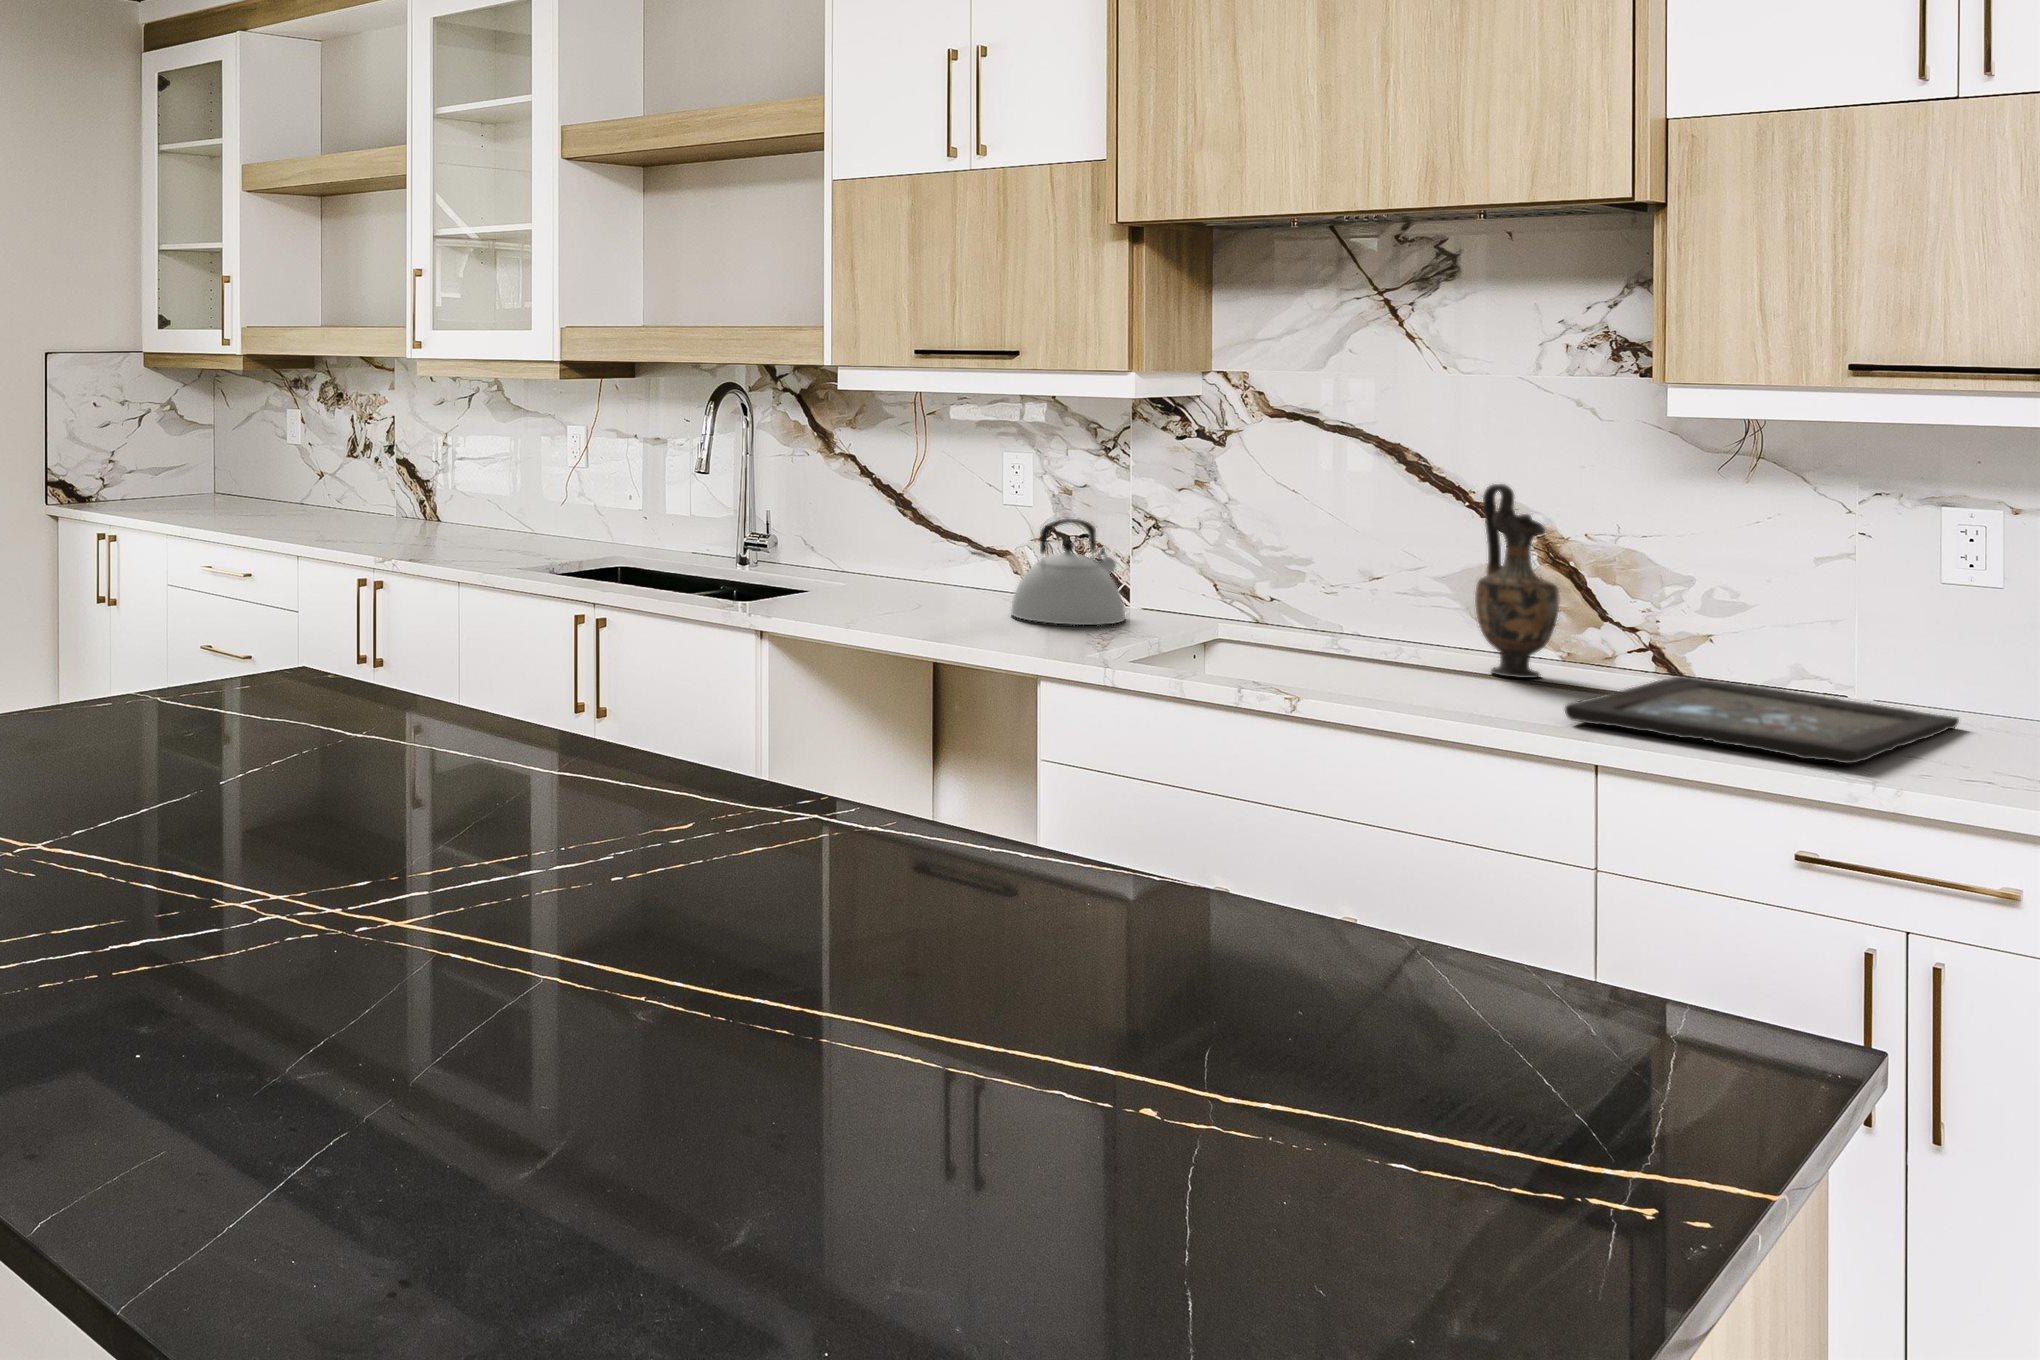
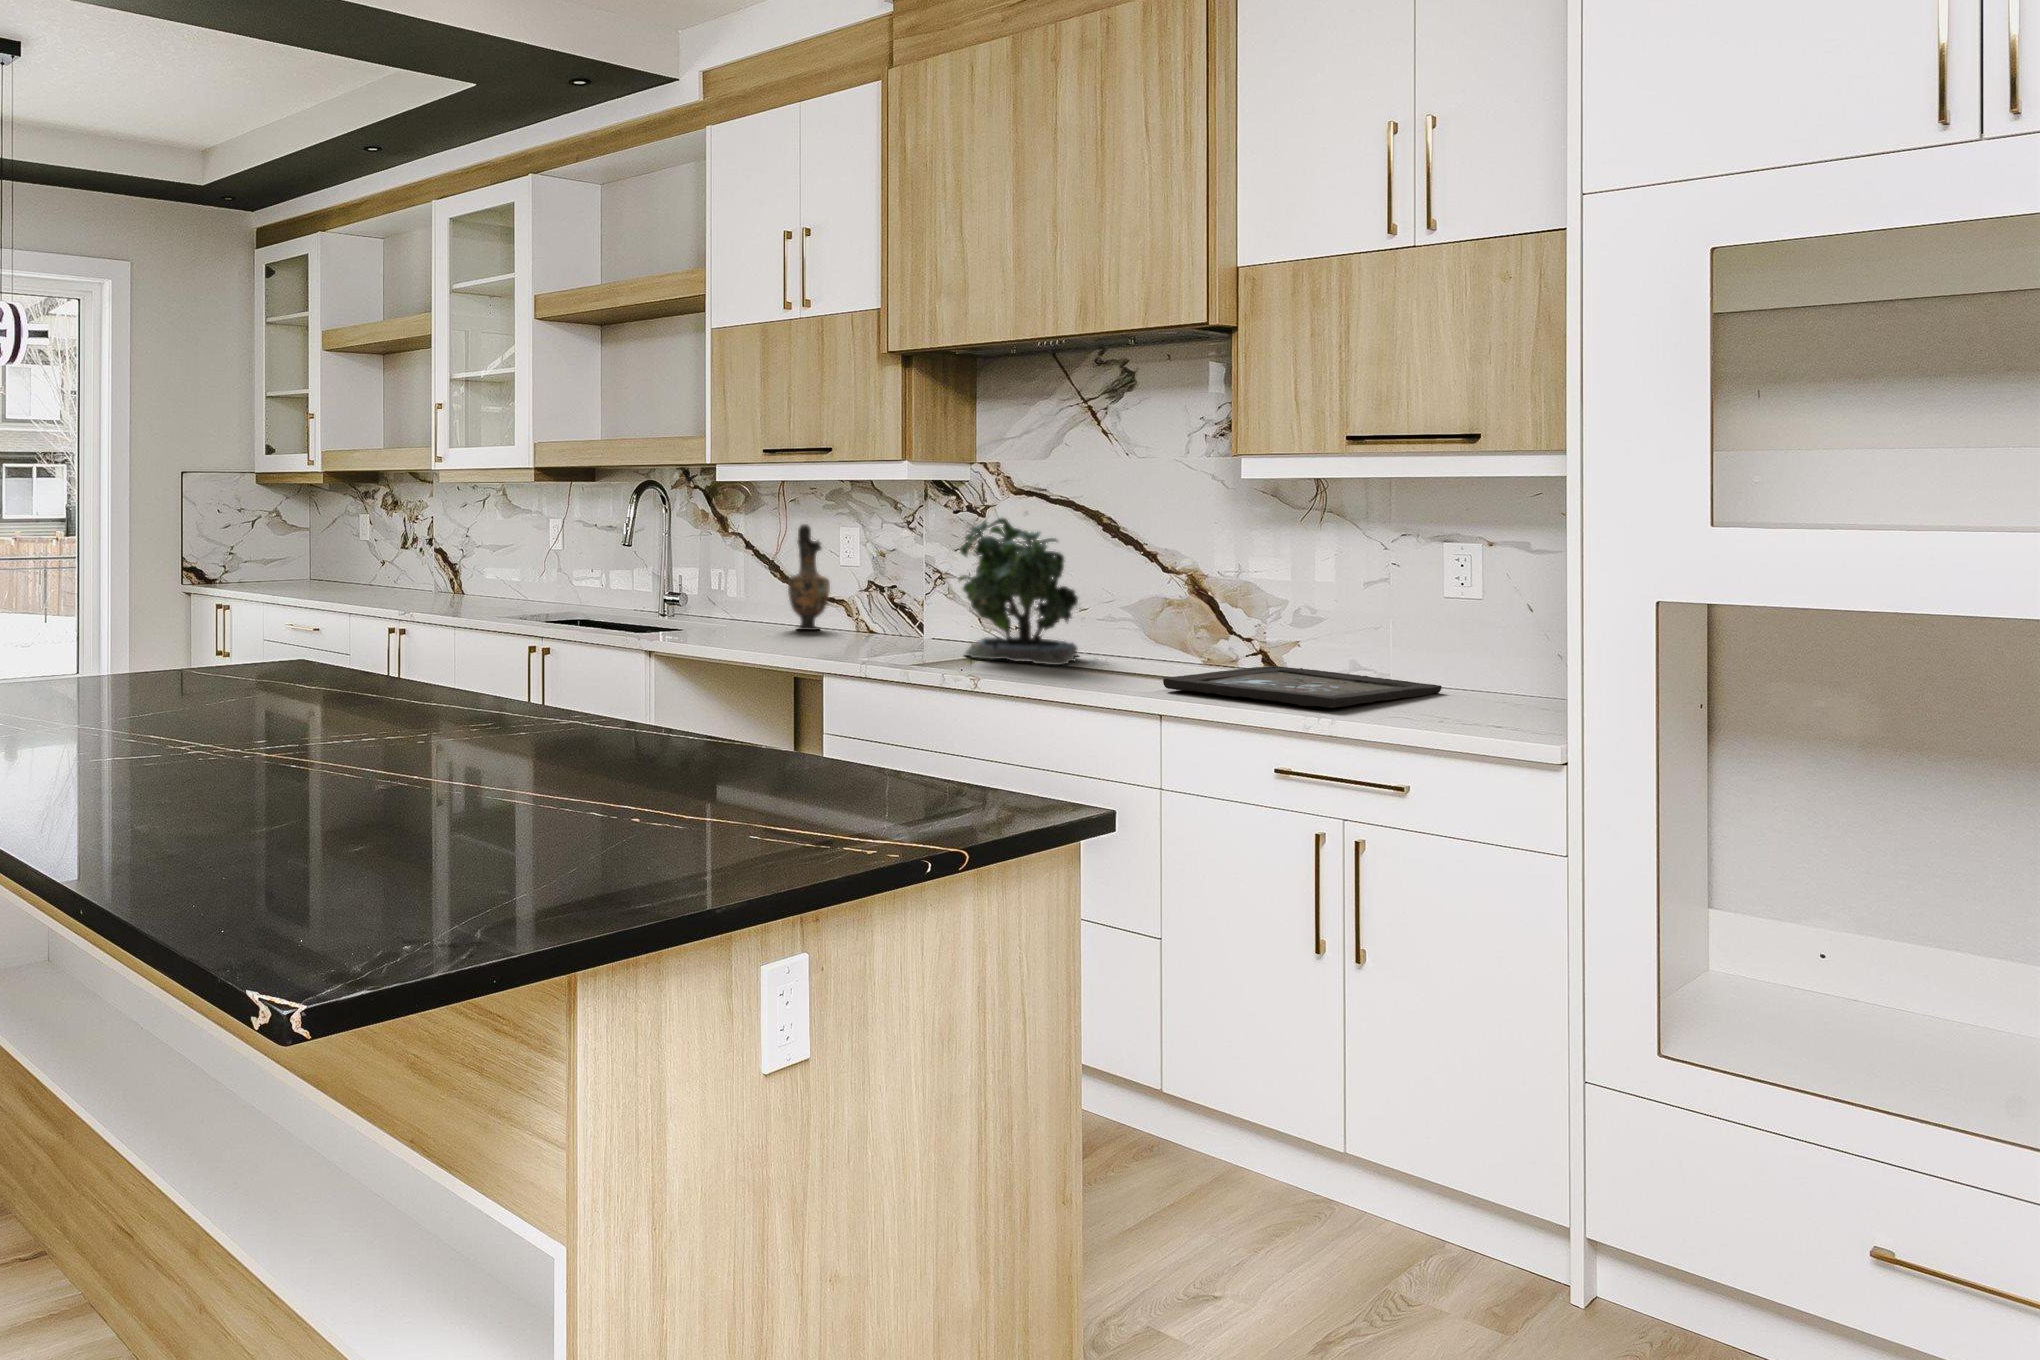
potted plant: none [1205,445,1388,669] -> present [958,518,1078,665]
vase: present [1475,484,1560,678] -> present [788,524,830,630]
kettle: present [1011,519,1125,625] -> none [835,570,917,644]

